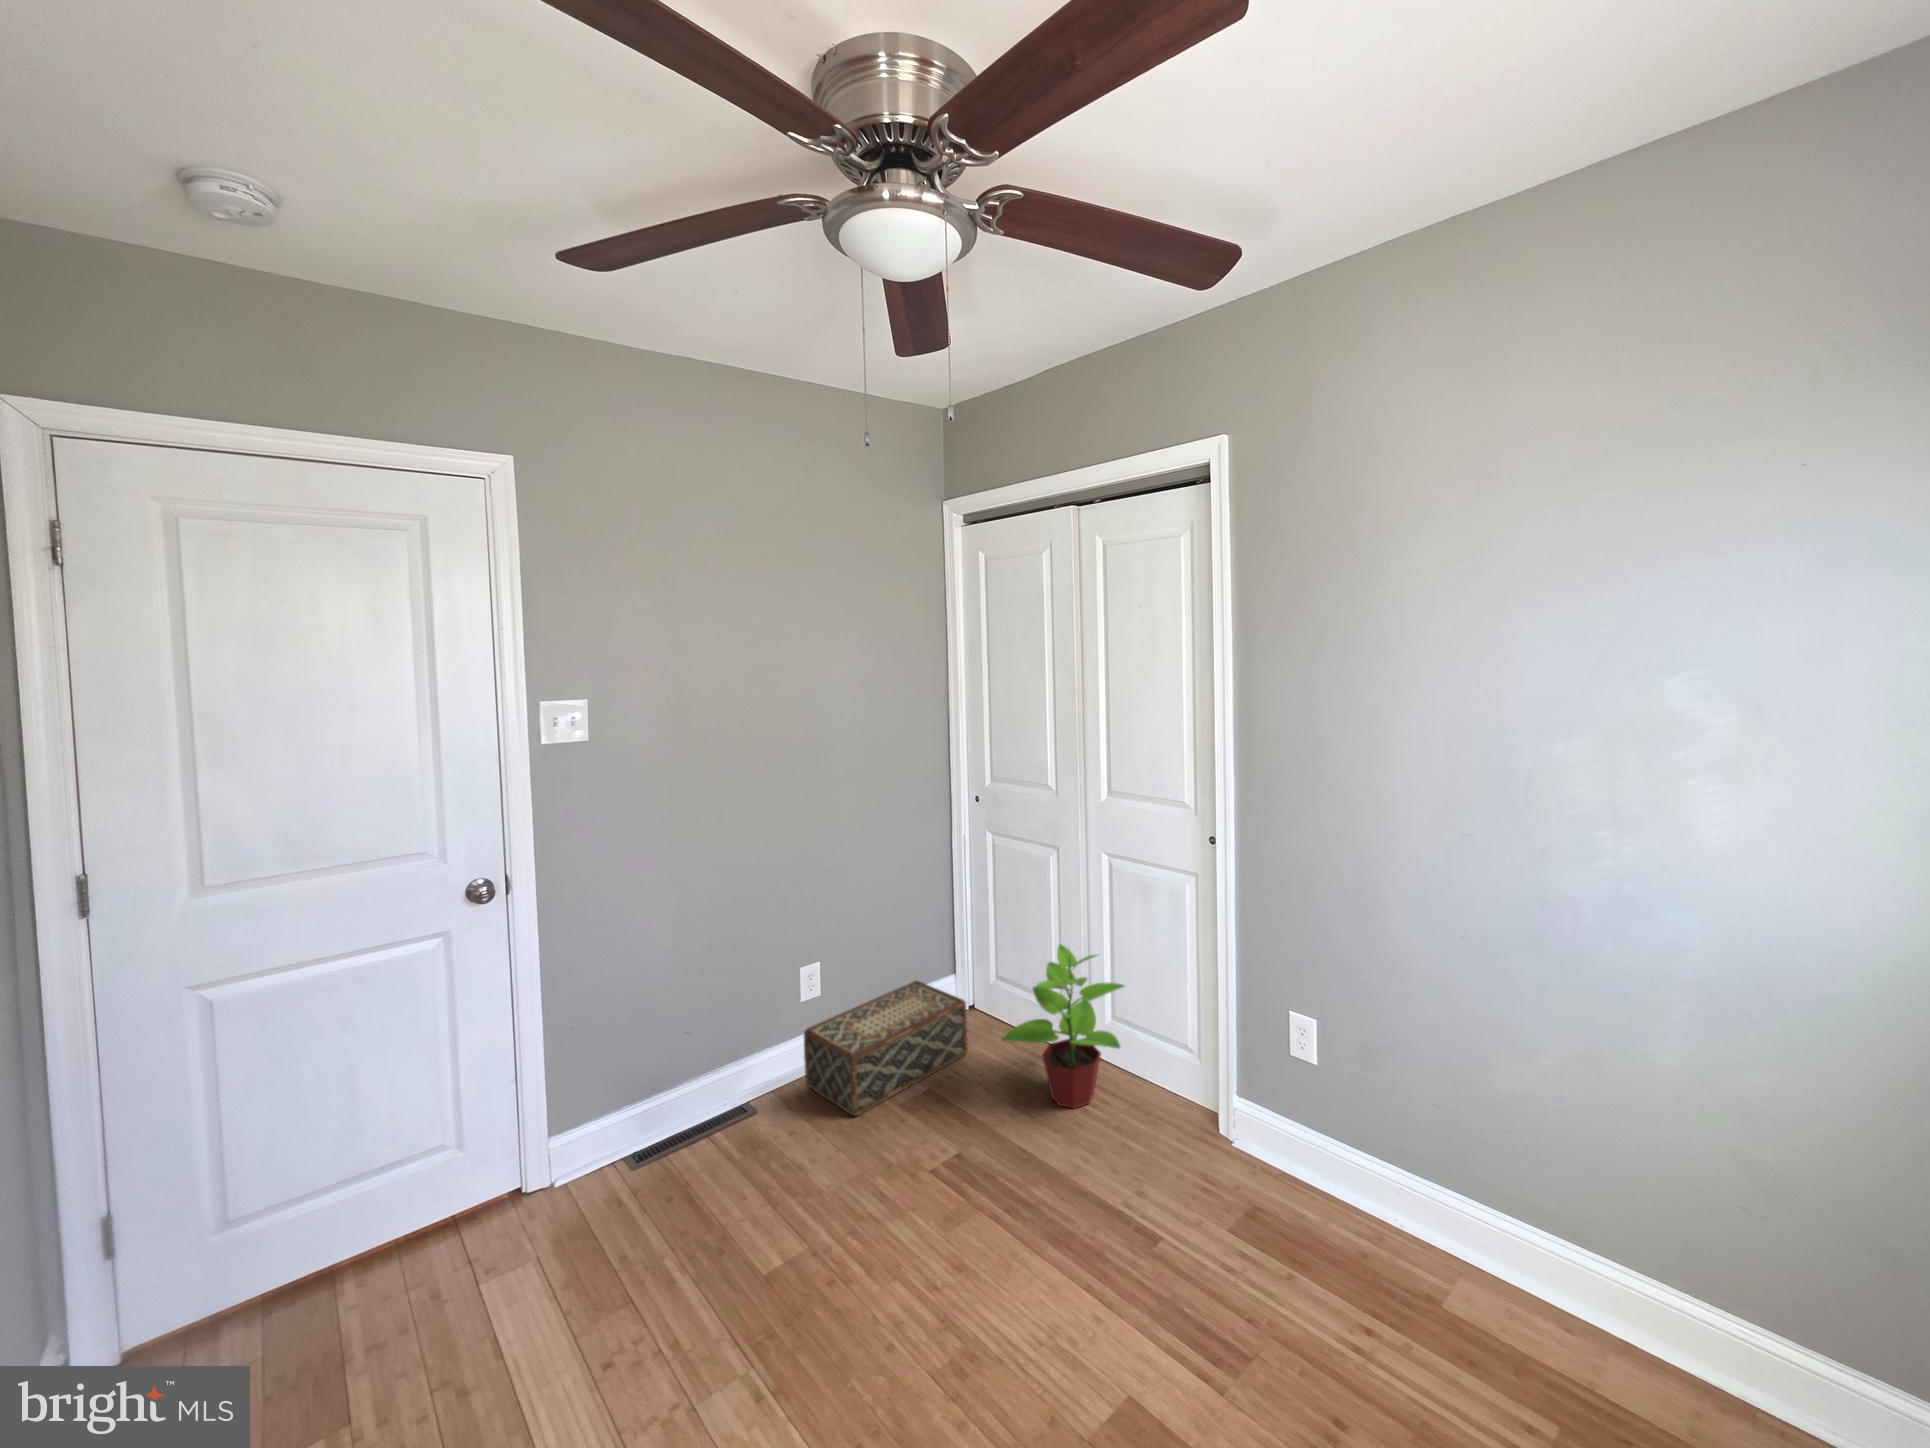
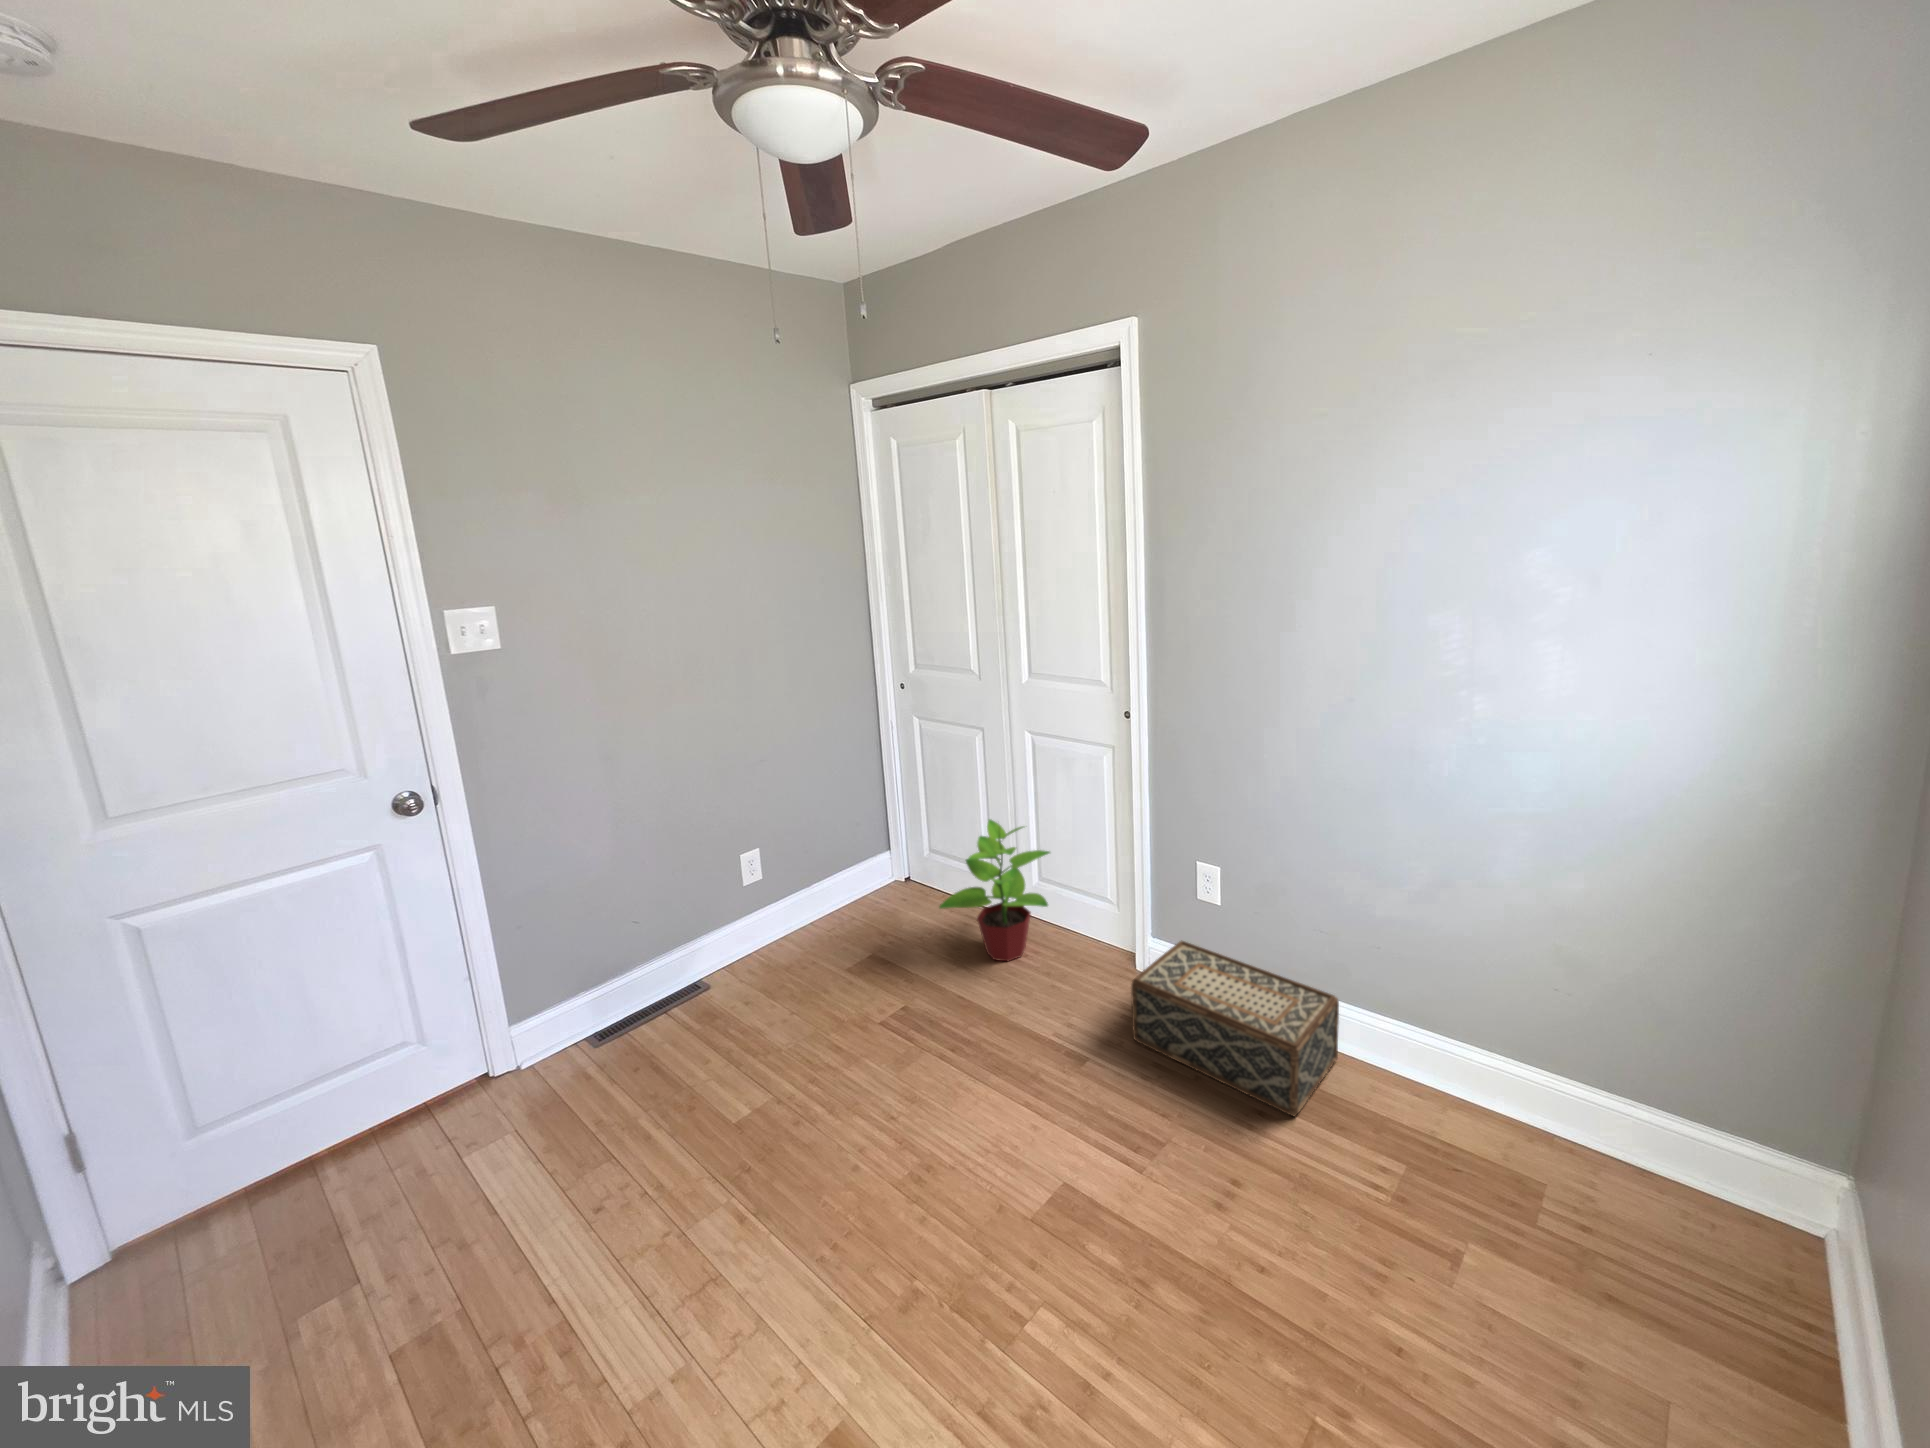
woven basket: present [804,981,967,1116] -> present [1131,941,1339,1116]

